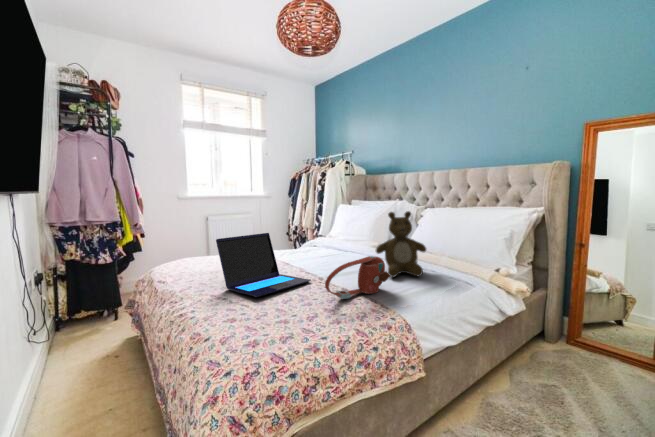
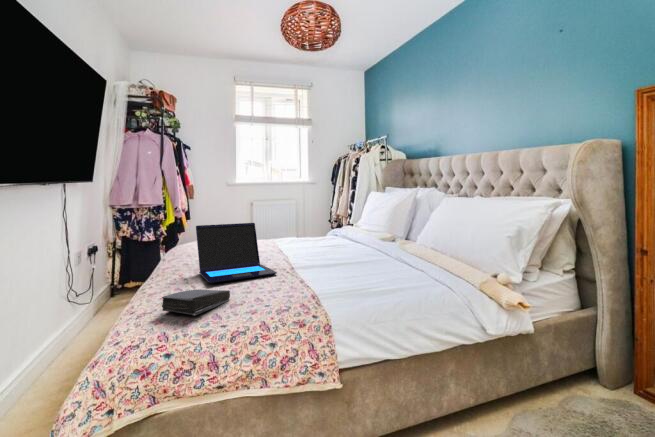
teddy bear: present [376,211,426,277] -> none [353,207,408,281]
handbag: present [325,256,390,299] -> none [258,253,339,294]
book: none [244,301,298,331] -> present [162,289,230,316]

